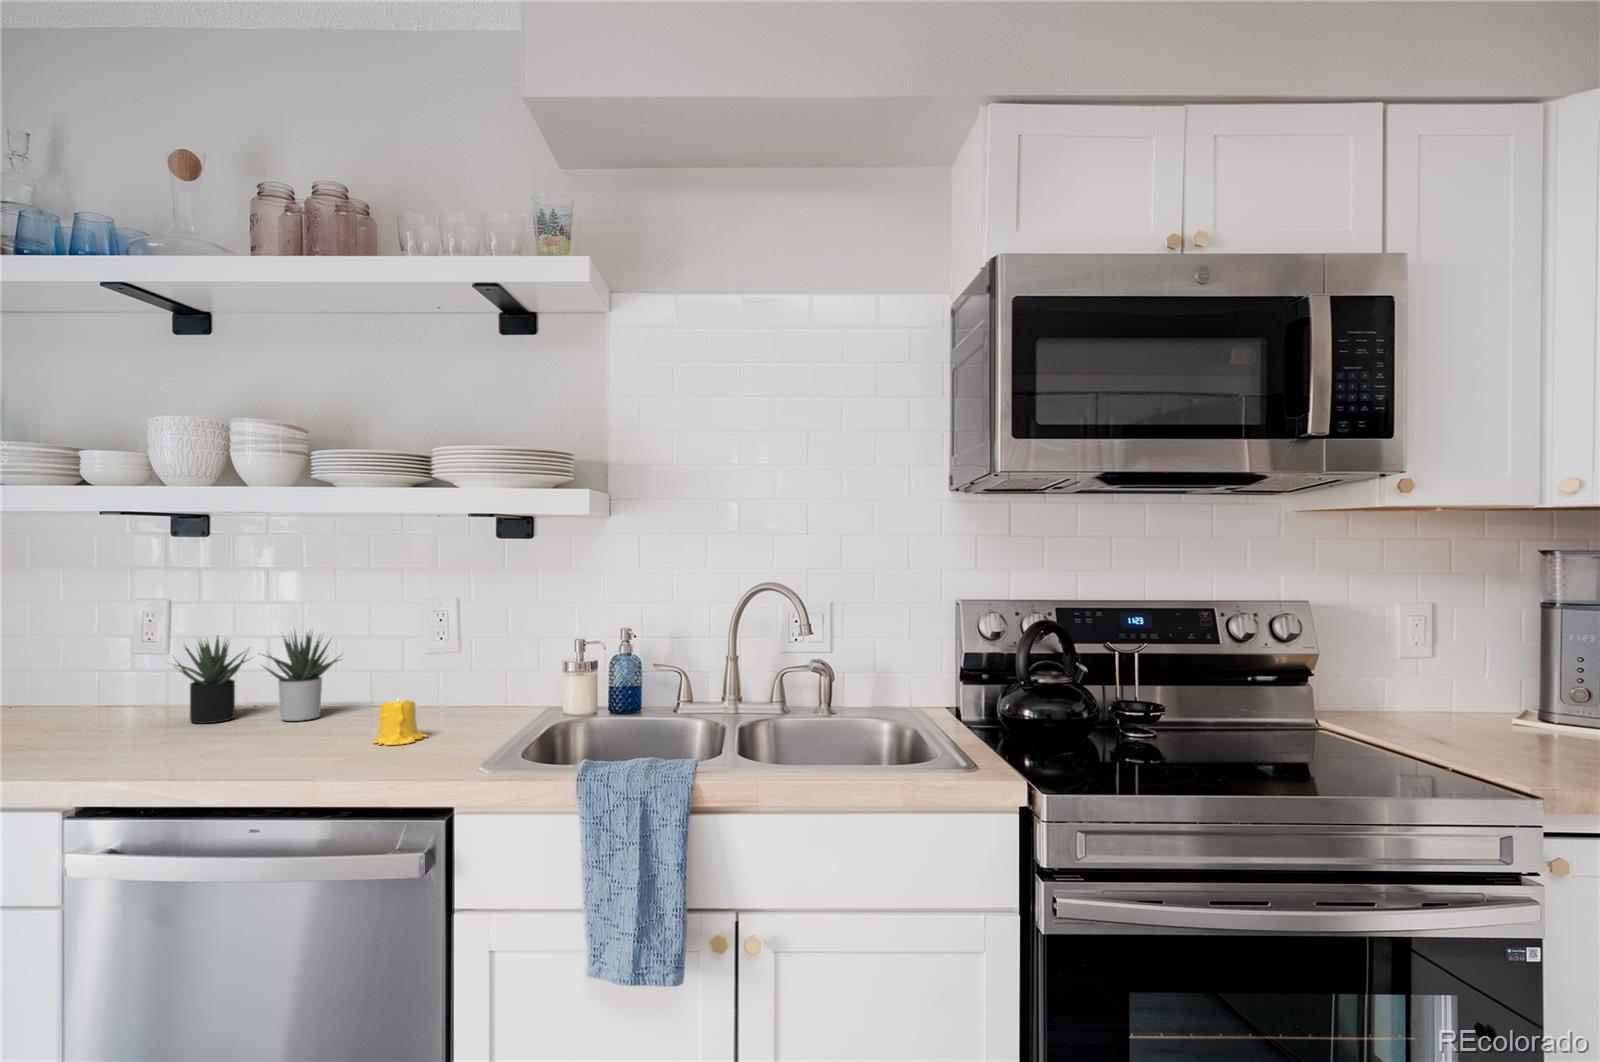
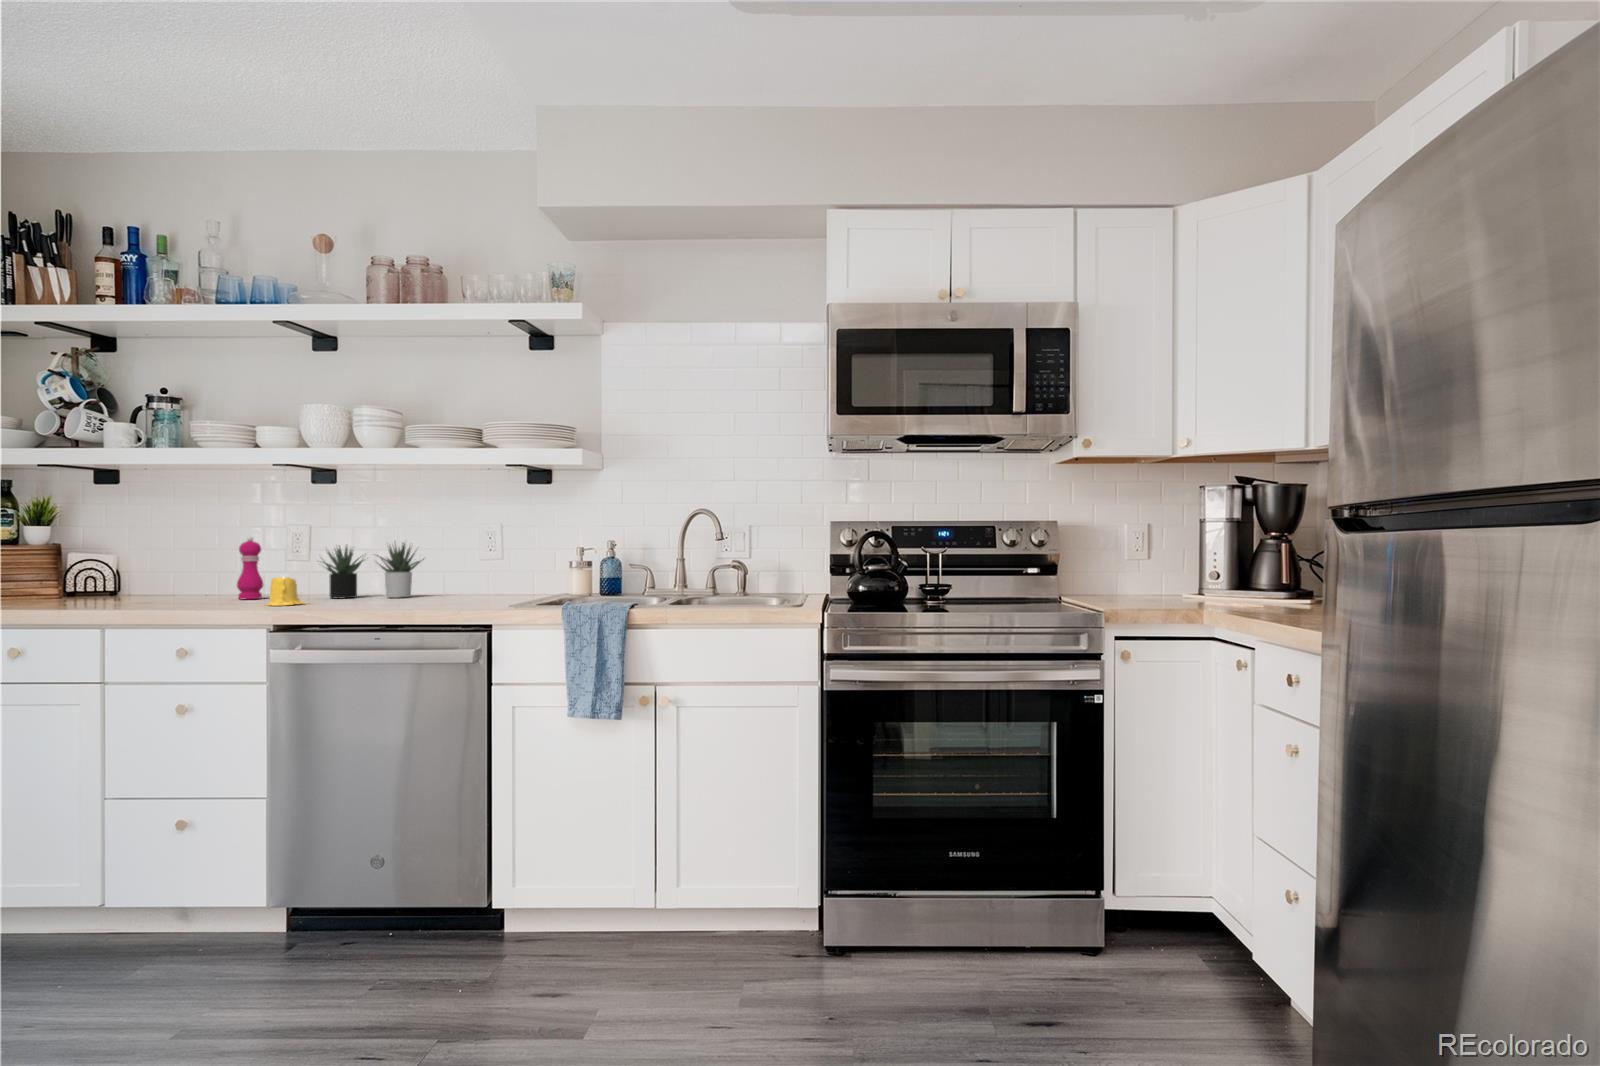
pepper mill: none [37,626,83,729] -> present [237,536,263,599]
candle: present [373,700,427,745] -> present [266,577,304,606]

